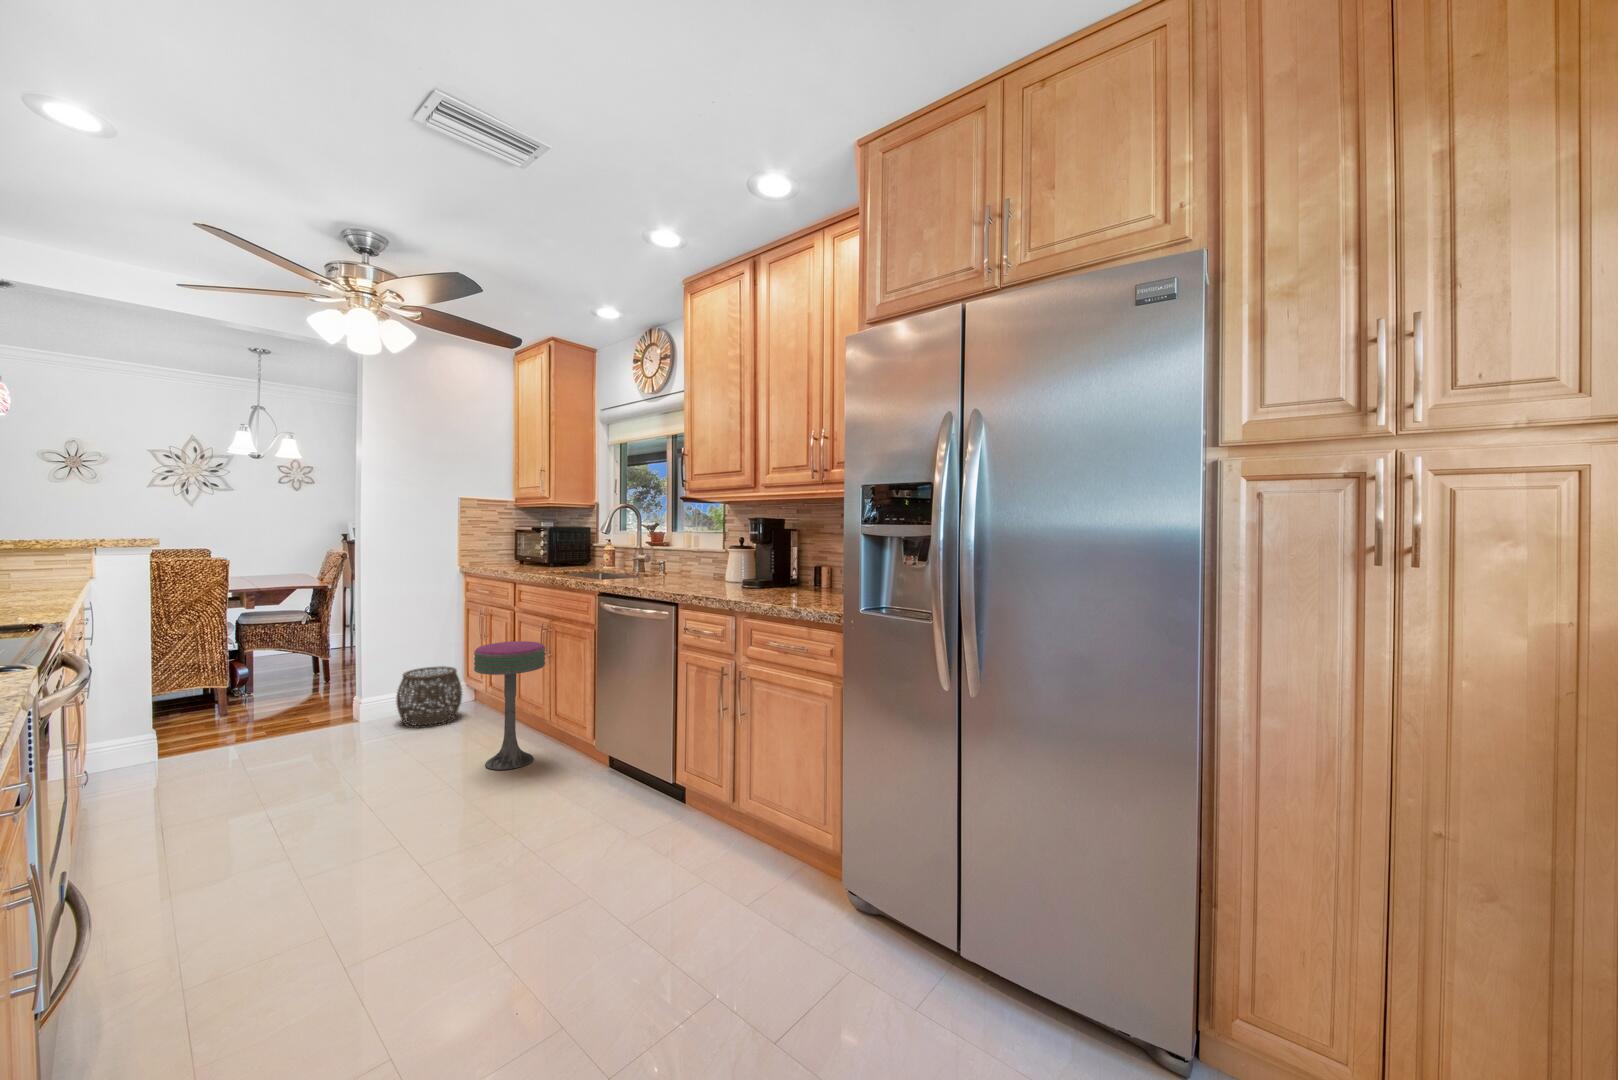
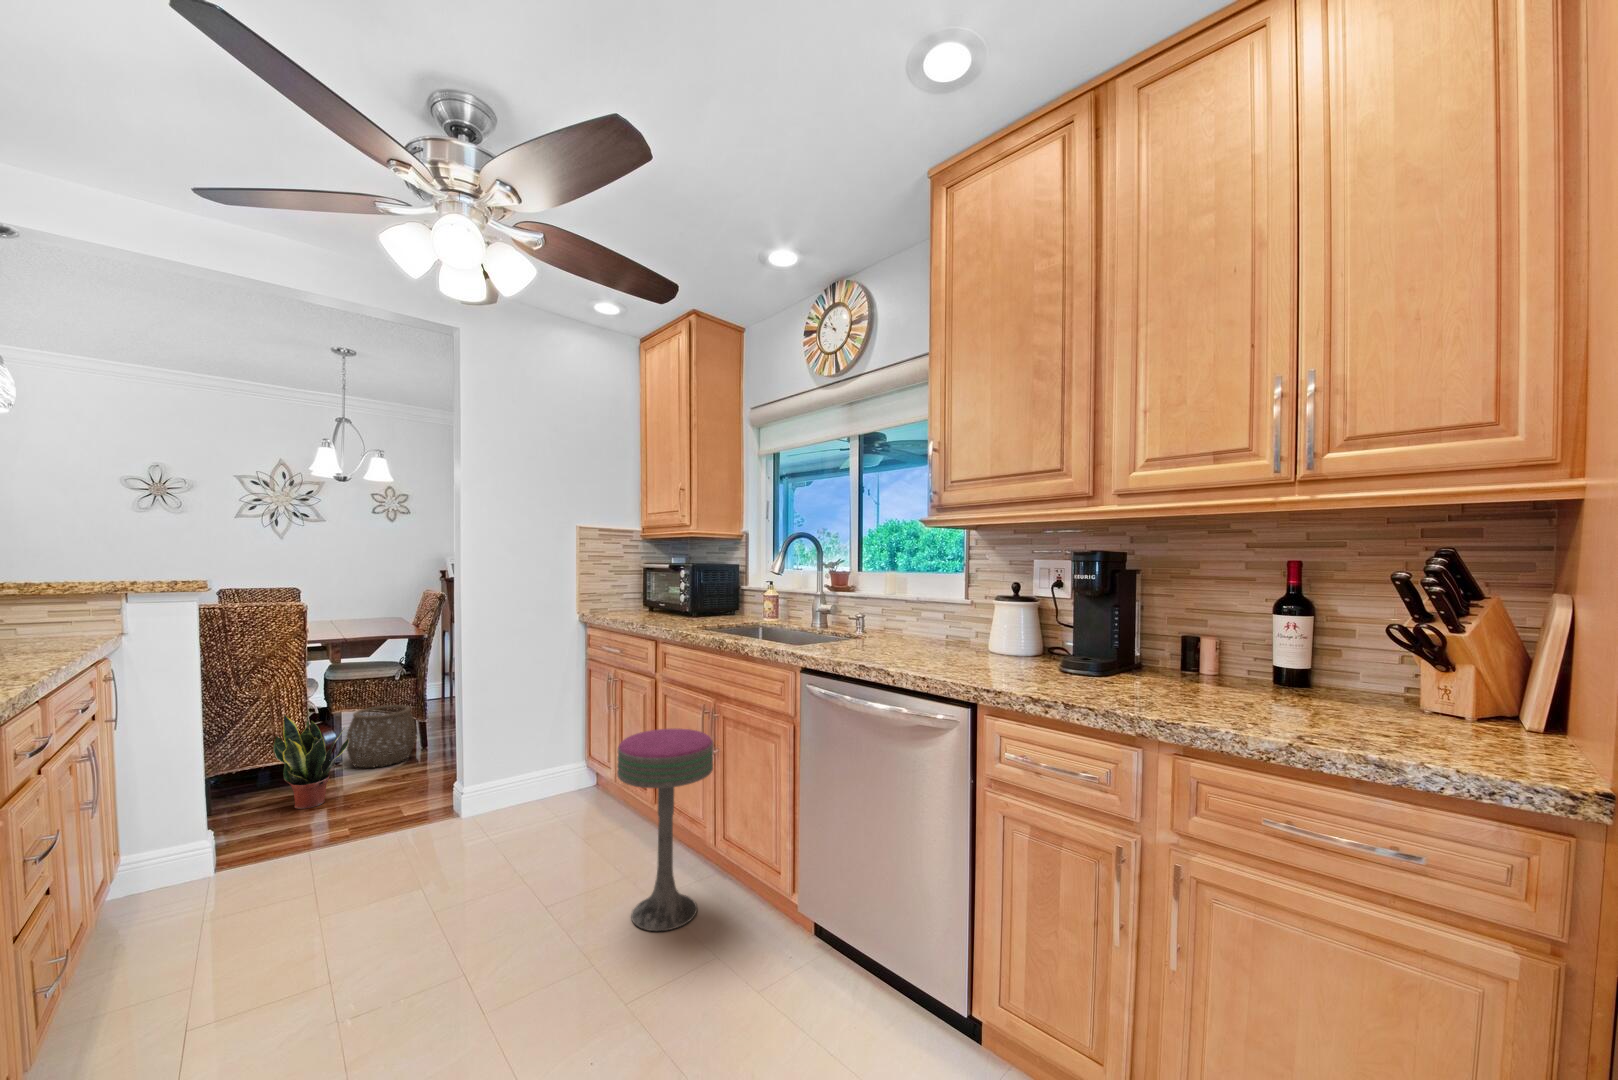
potted plant: none [203,645,268,719] -> present [273,715,349,809]
woven basket: present [396,666,462,726] -> present [346,705,416,768]

